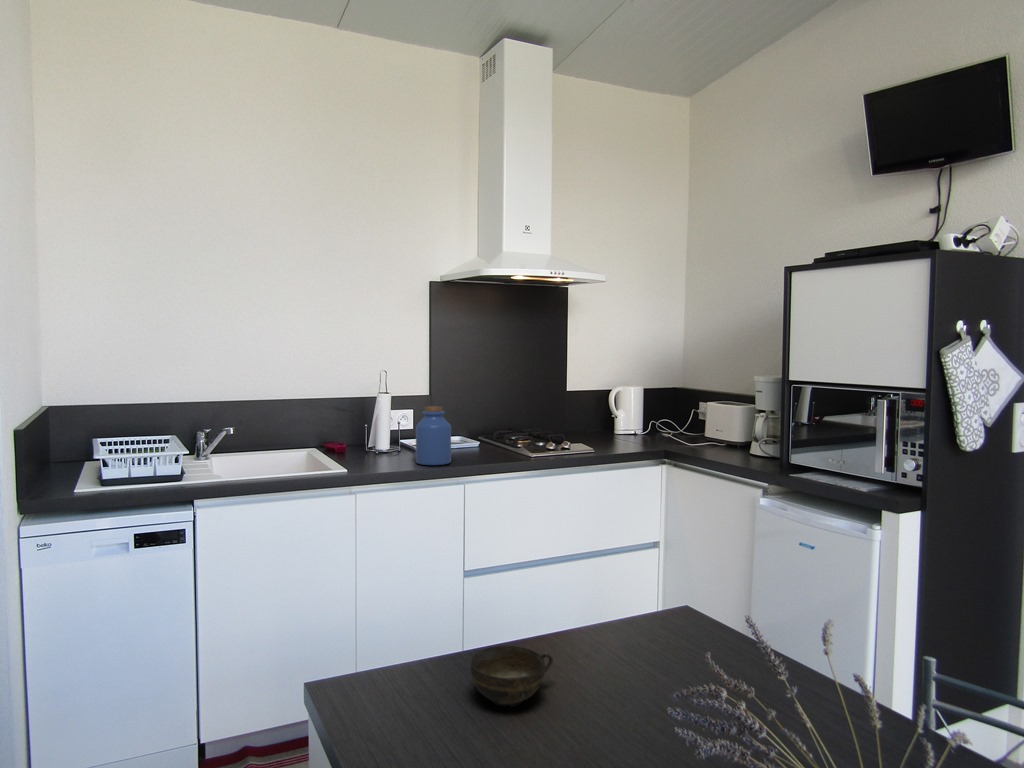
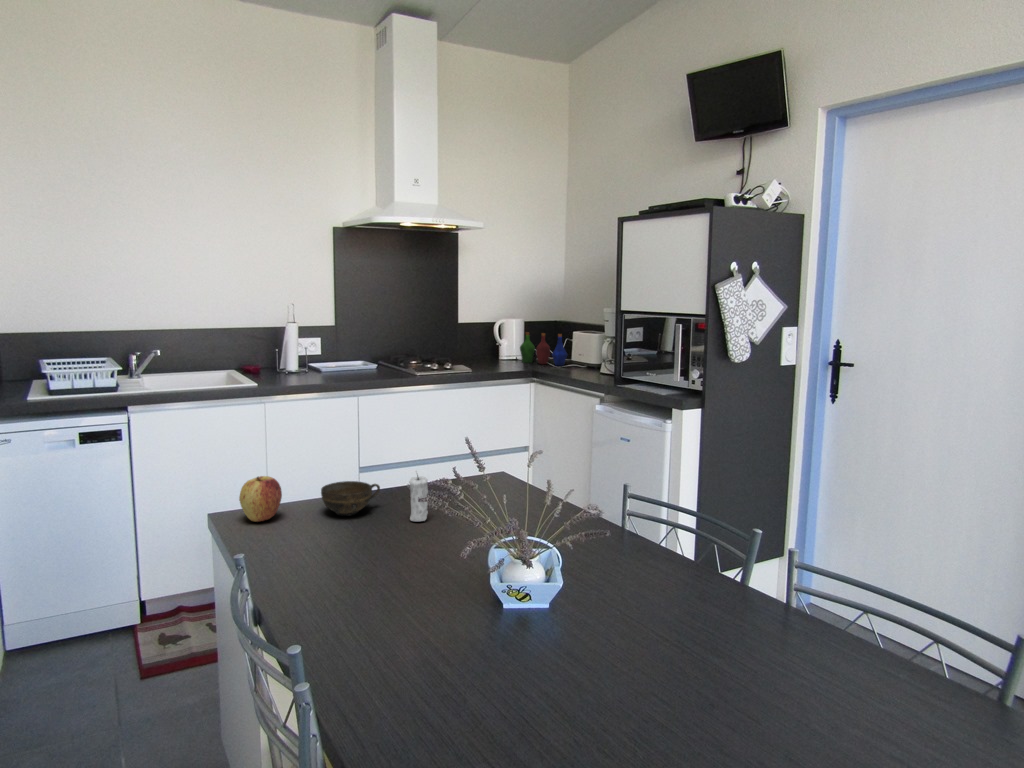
bottle: none [642,402,703,443] -> present [520,332,567,366]
jar: present [416,406,451,465] -> none [317,333,348,381]
candle: none [608,639,637,725] -> present [409,475,428,521]
apple: none [354,643,416,718] -> present [239,476,282,522]

